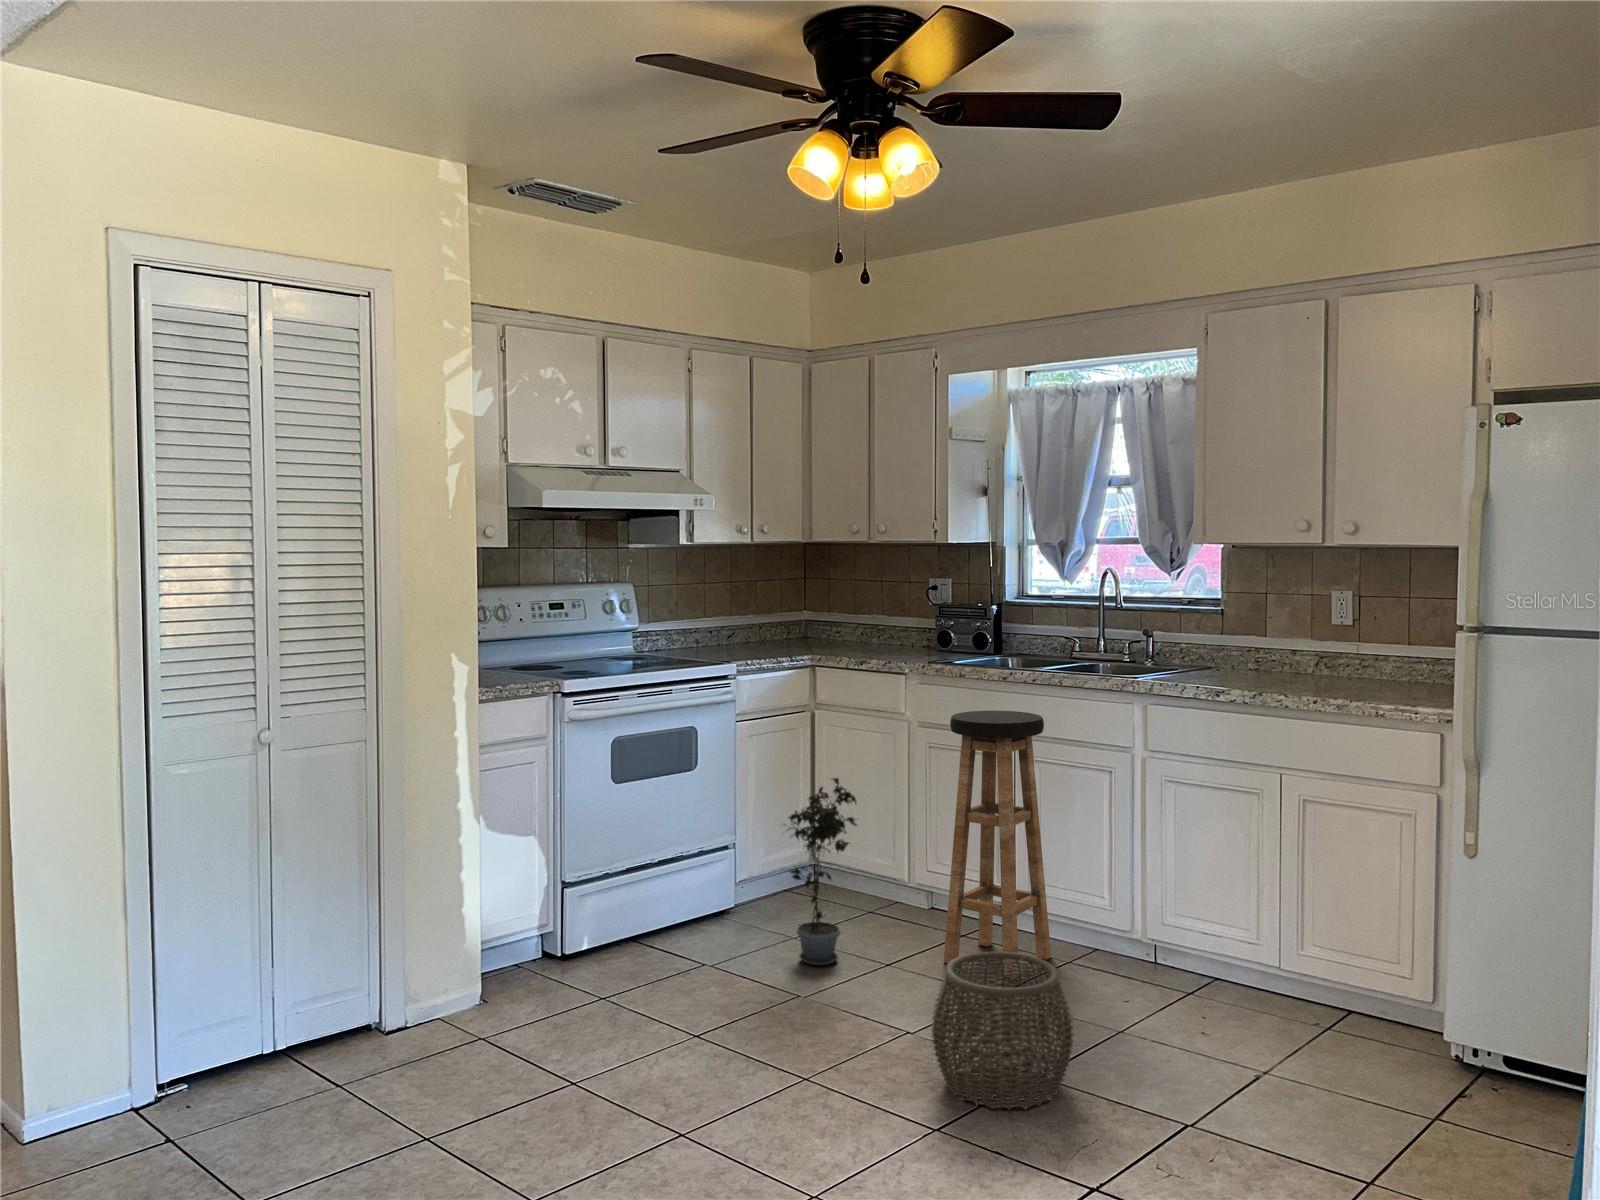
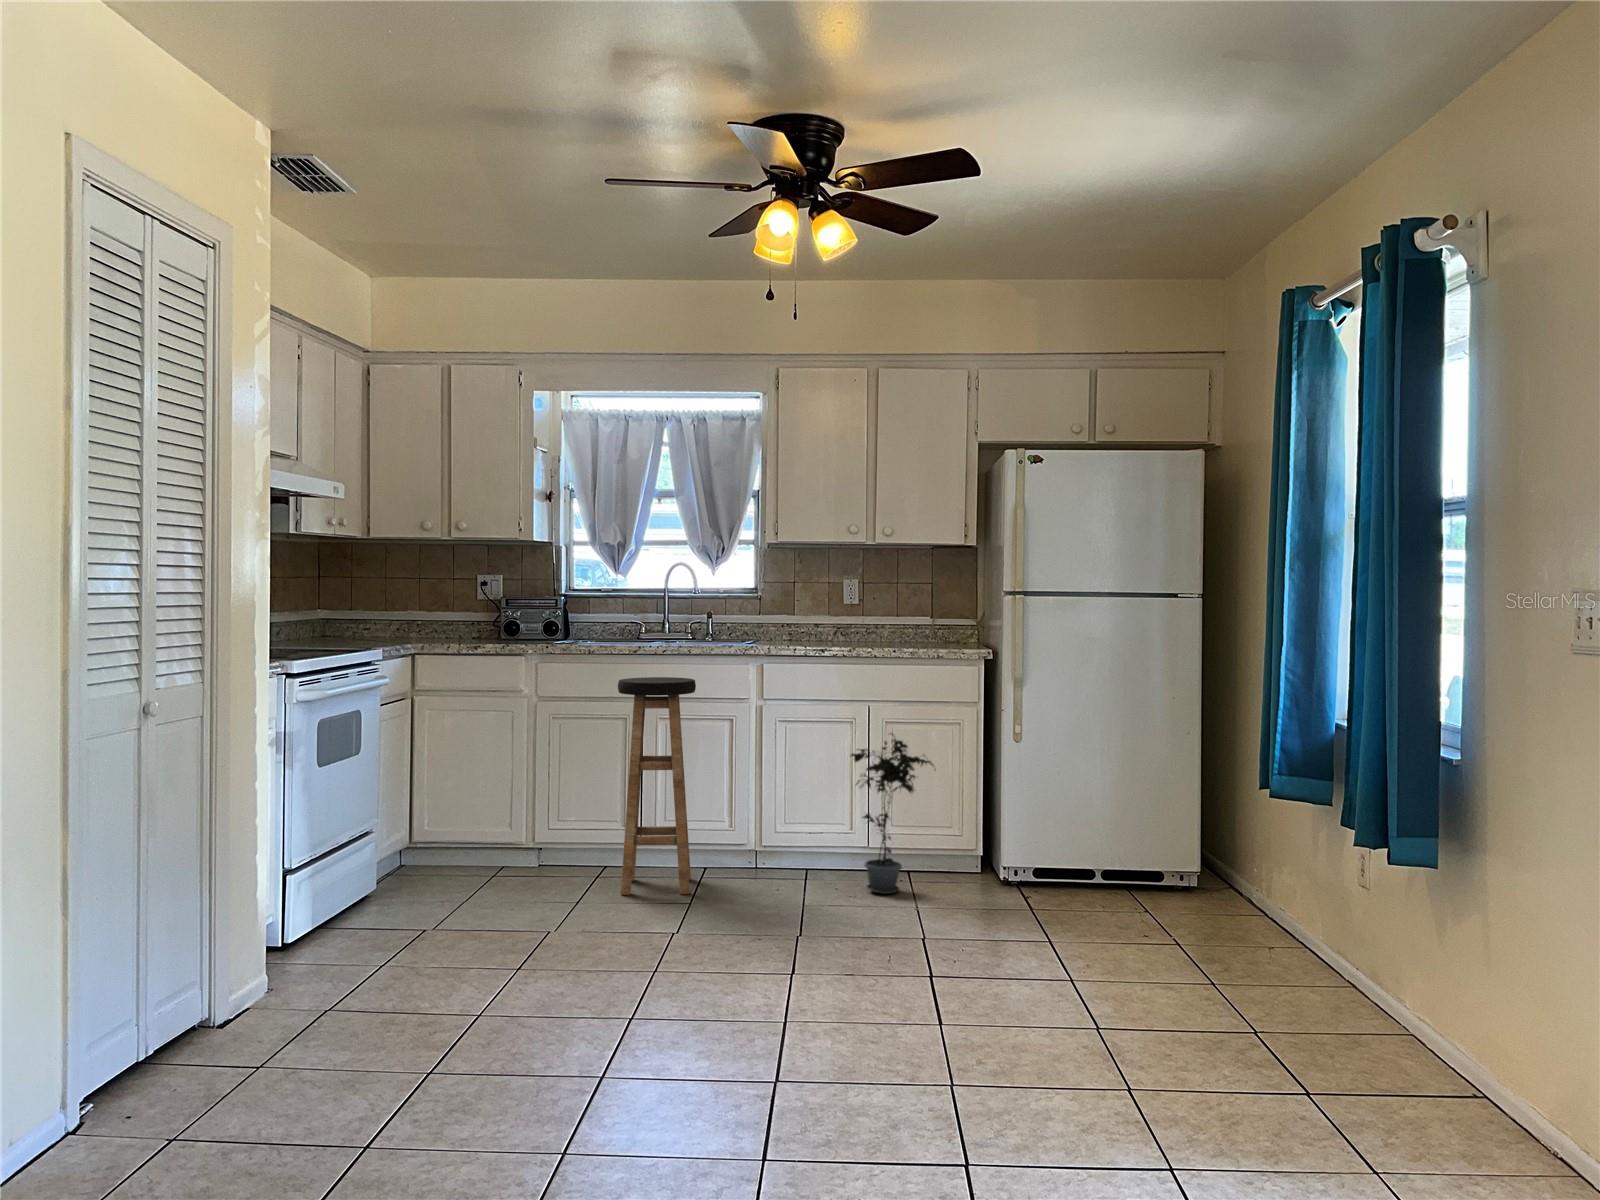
potted plant: present [785,778,857,965] -> present [851,733,934,894]
woven basket: present [932,952,1074,1110] -> none [739,845,846,957]

